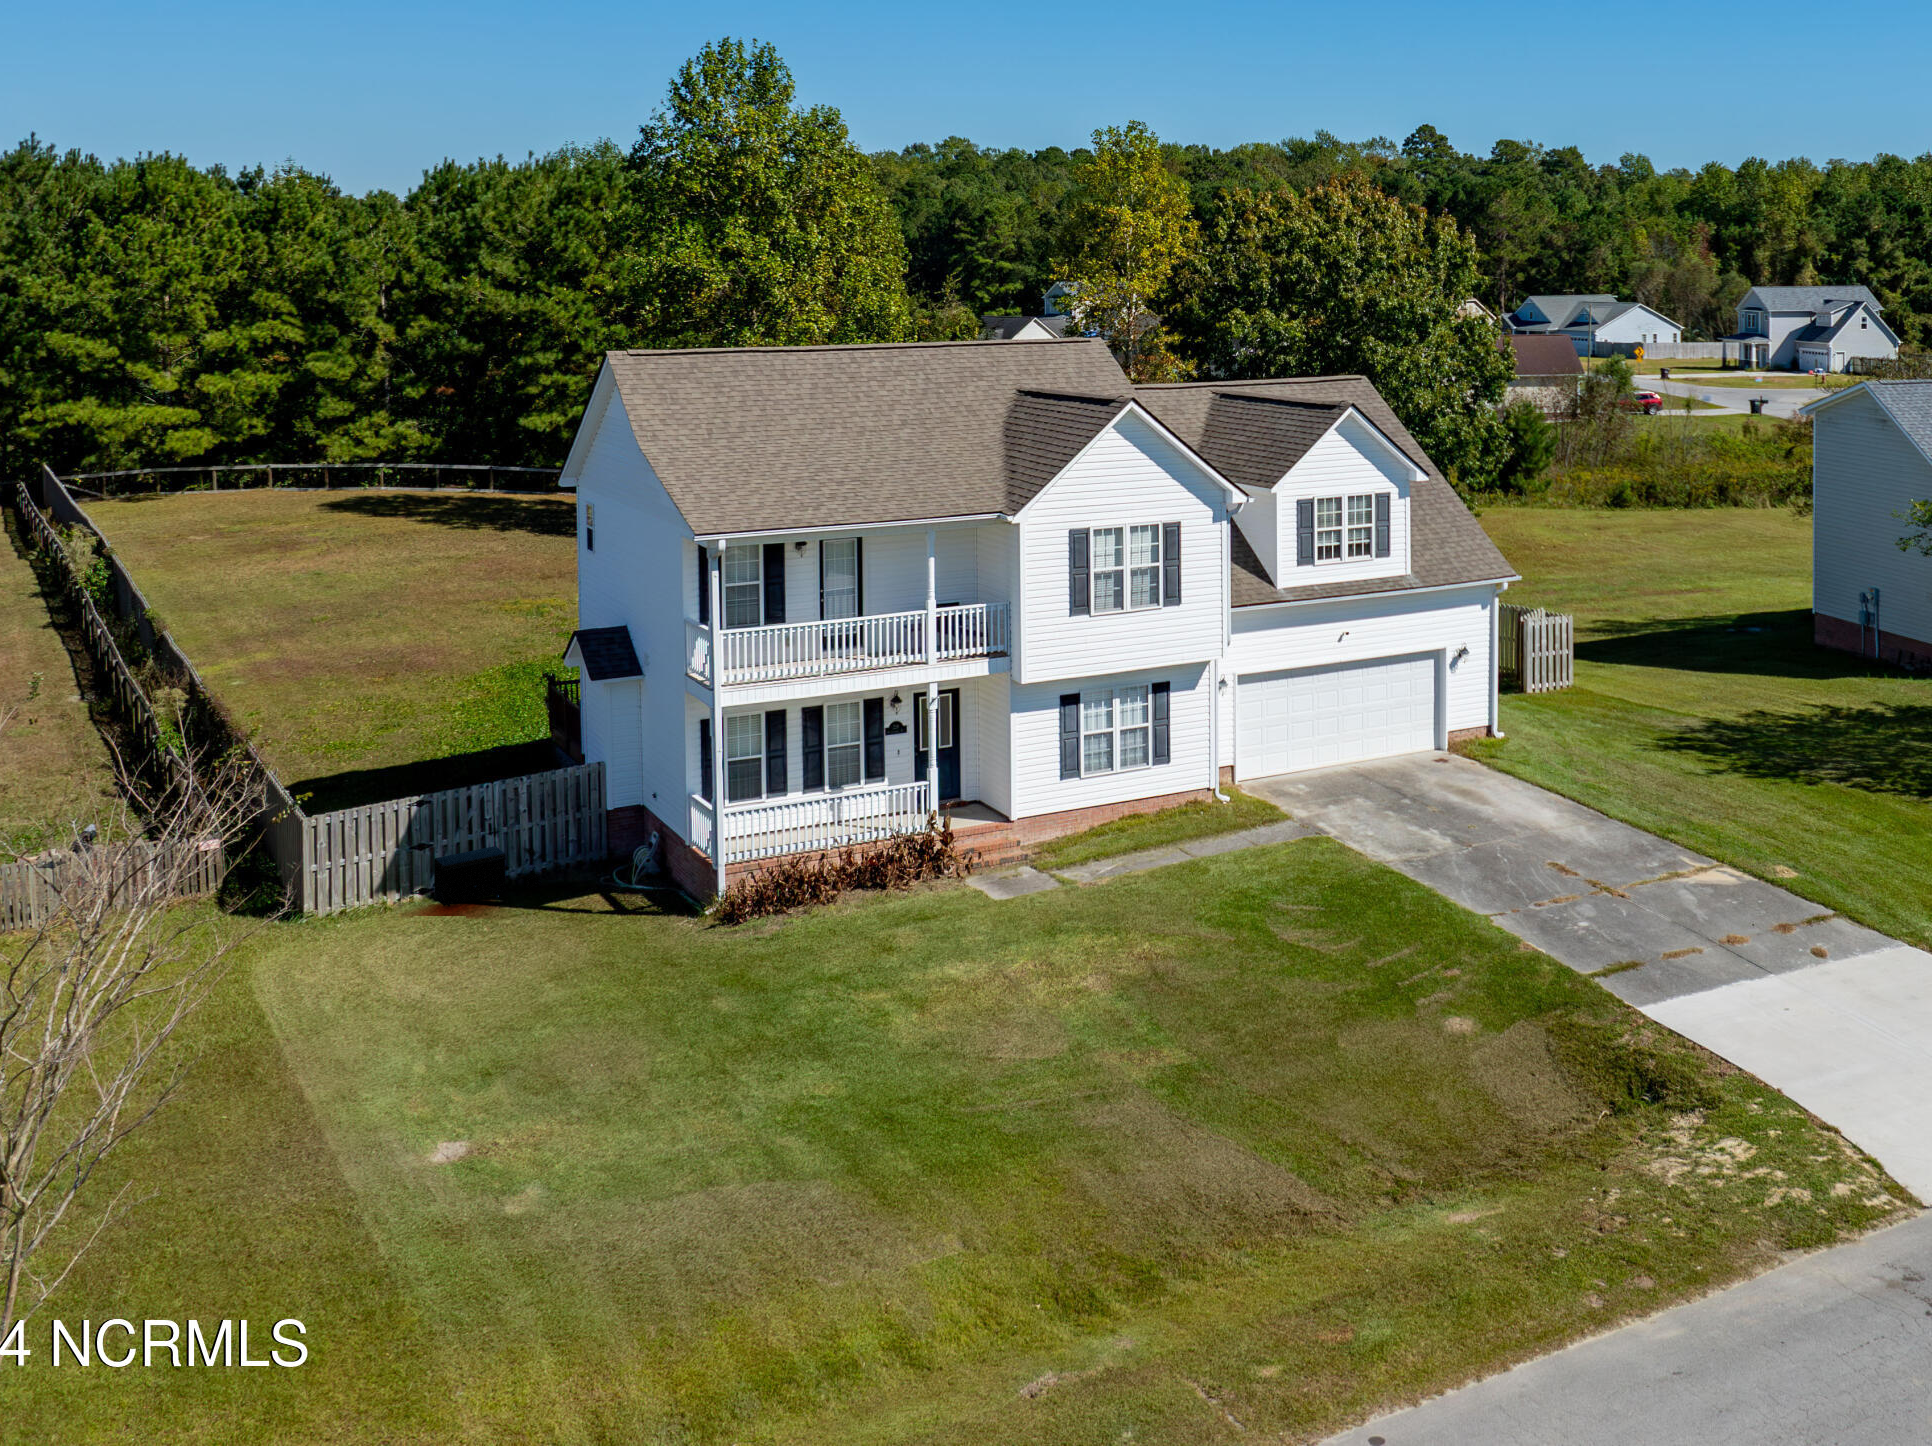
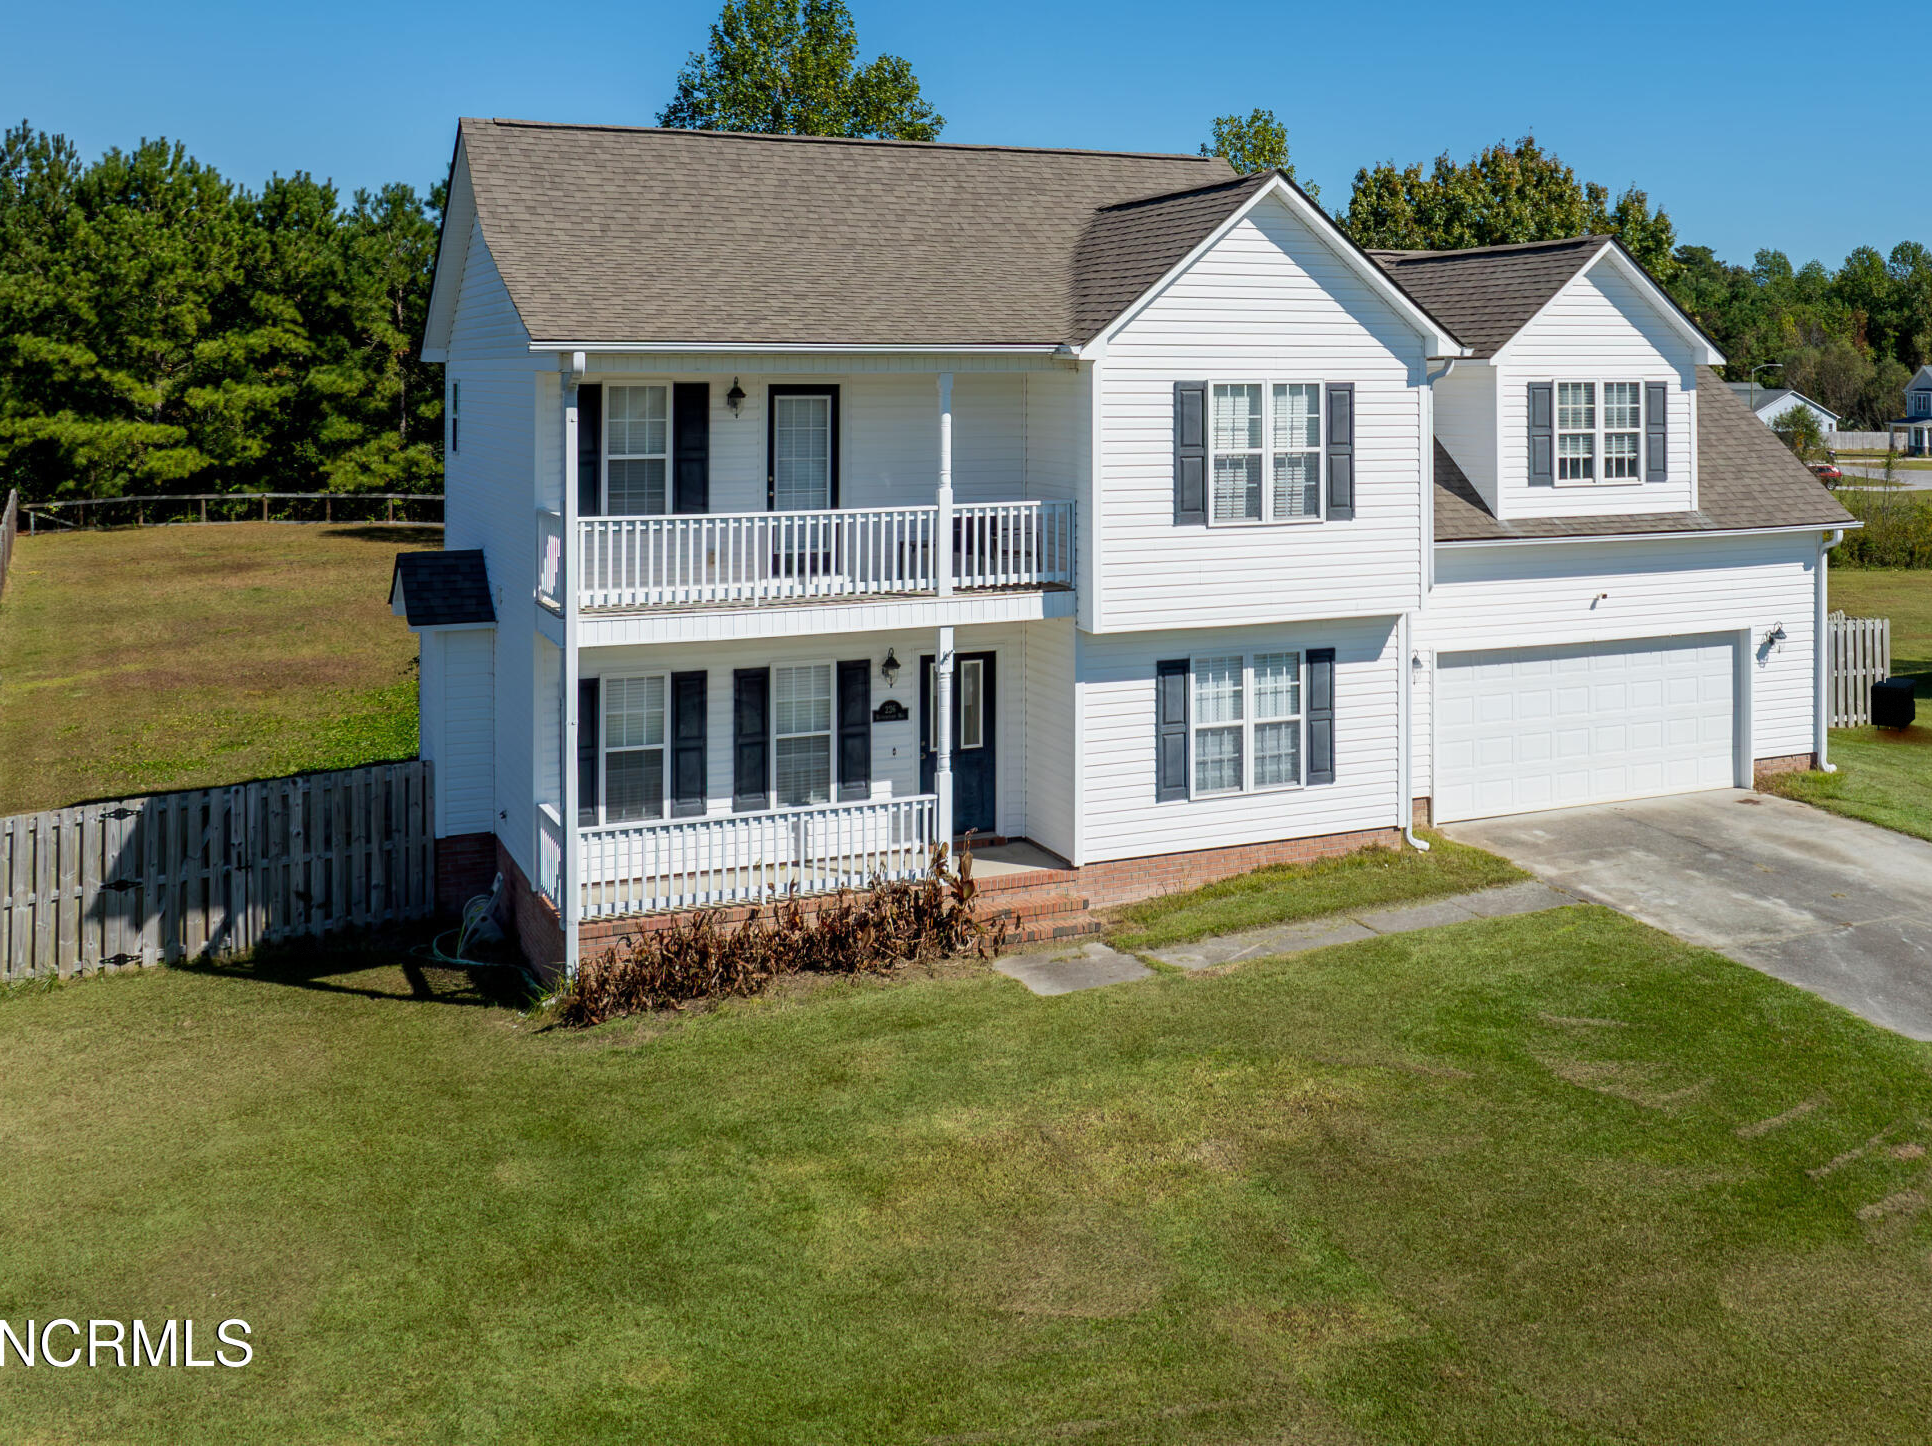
storage bench: present [434,846,506,906] -> present [1871,678,1917,732]

